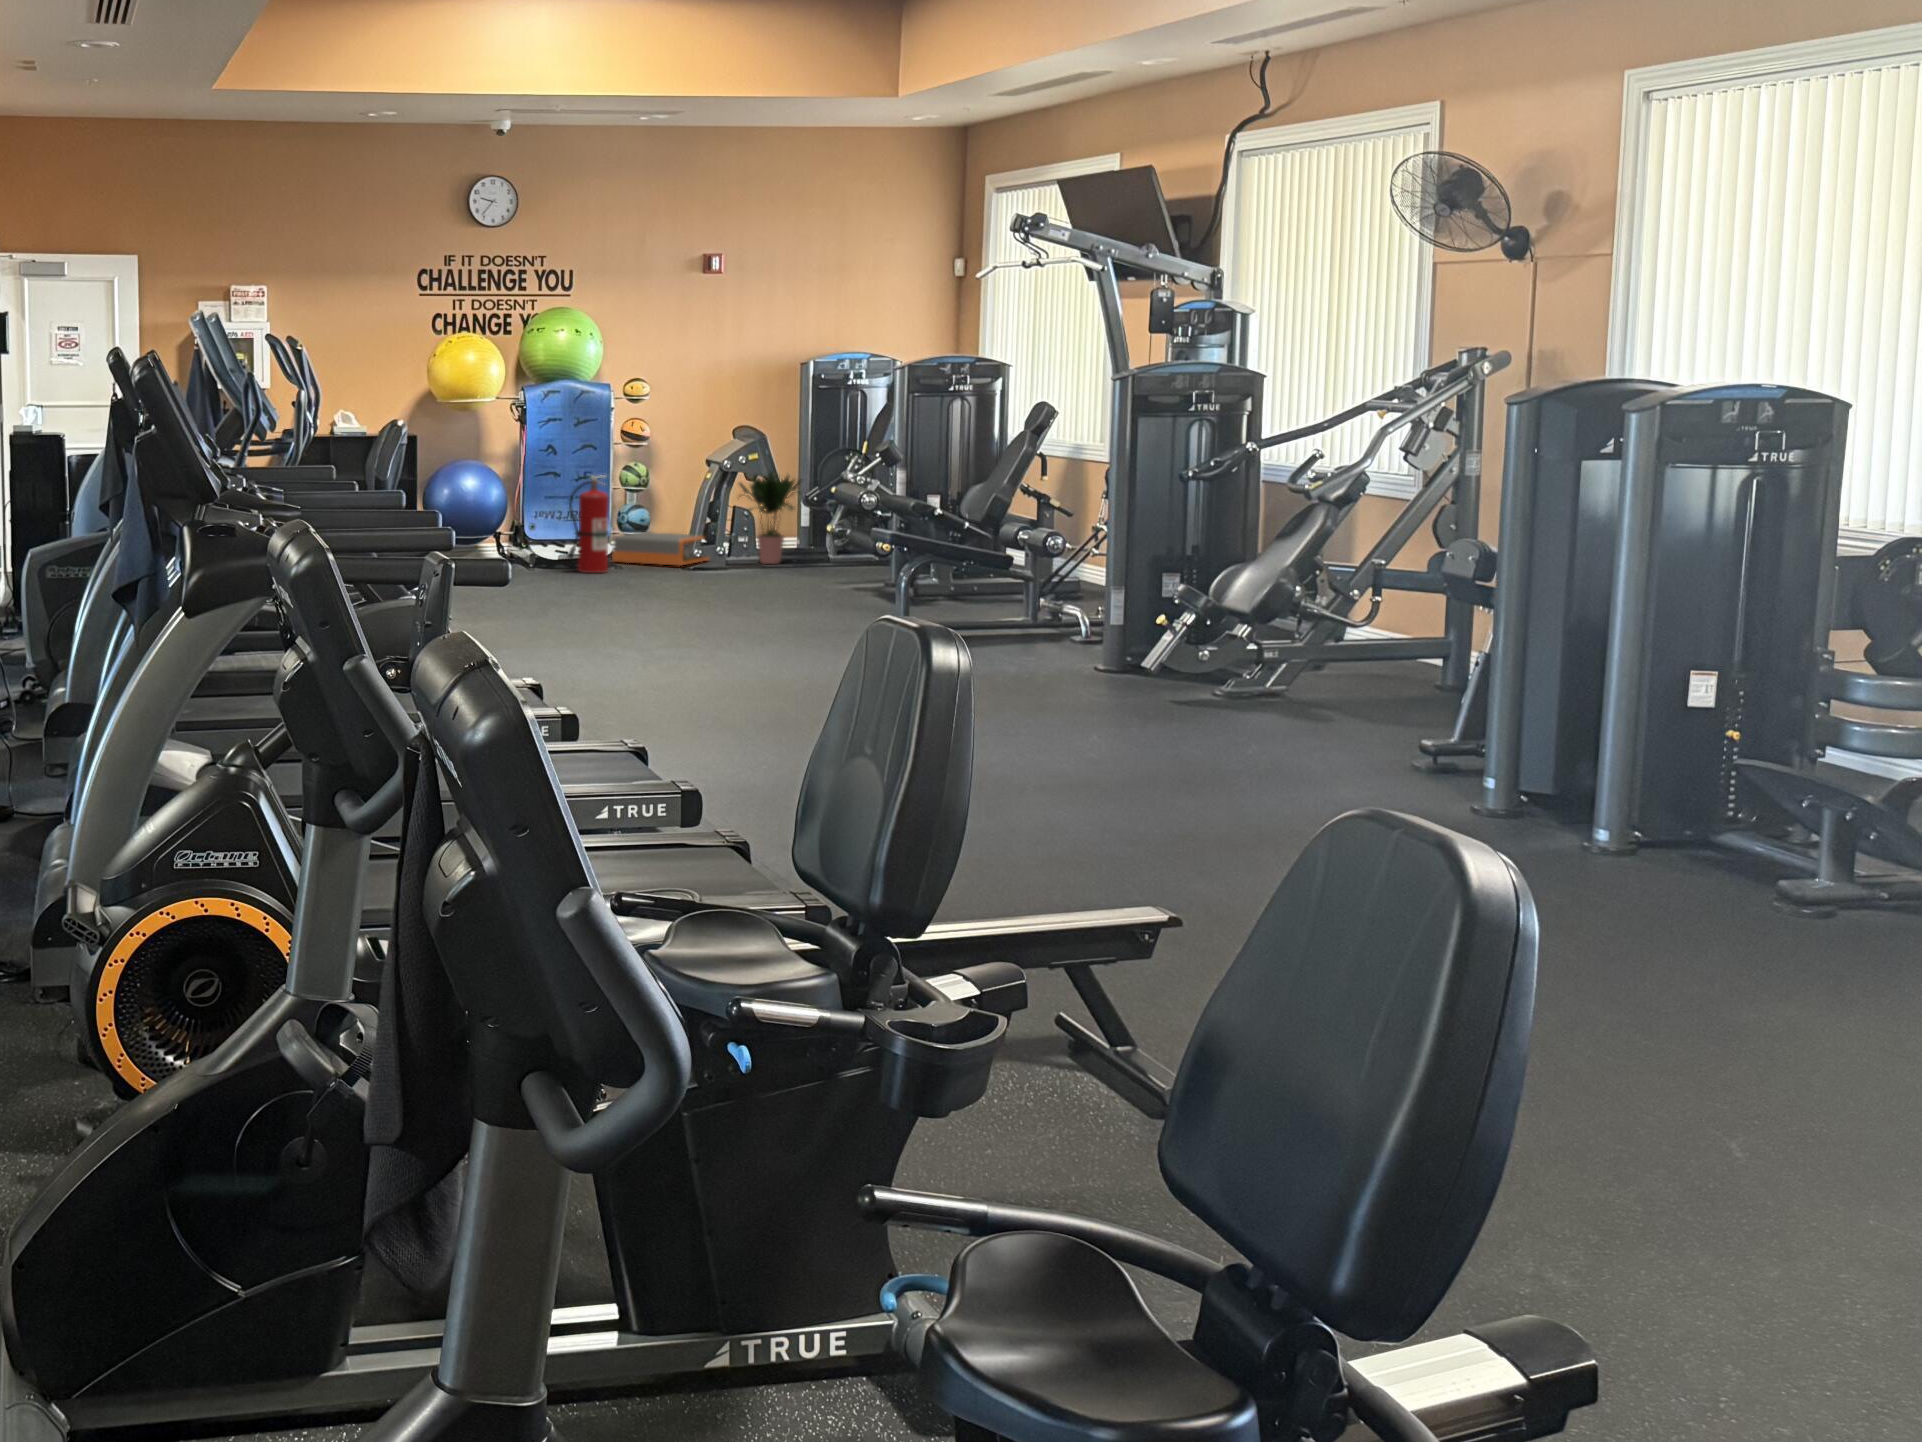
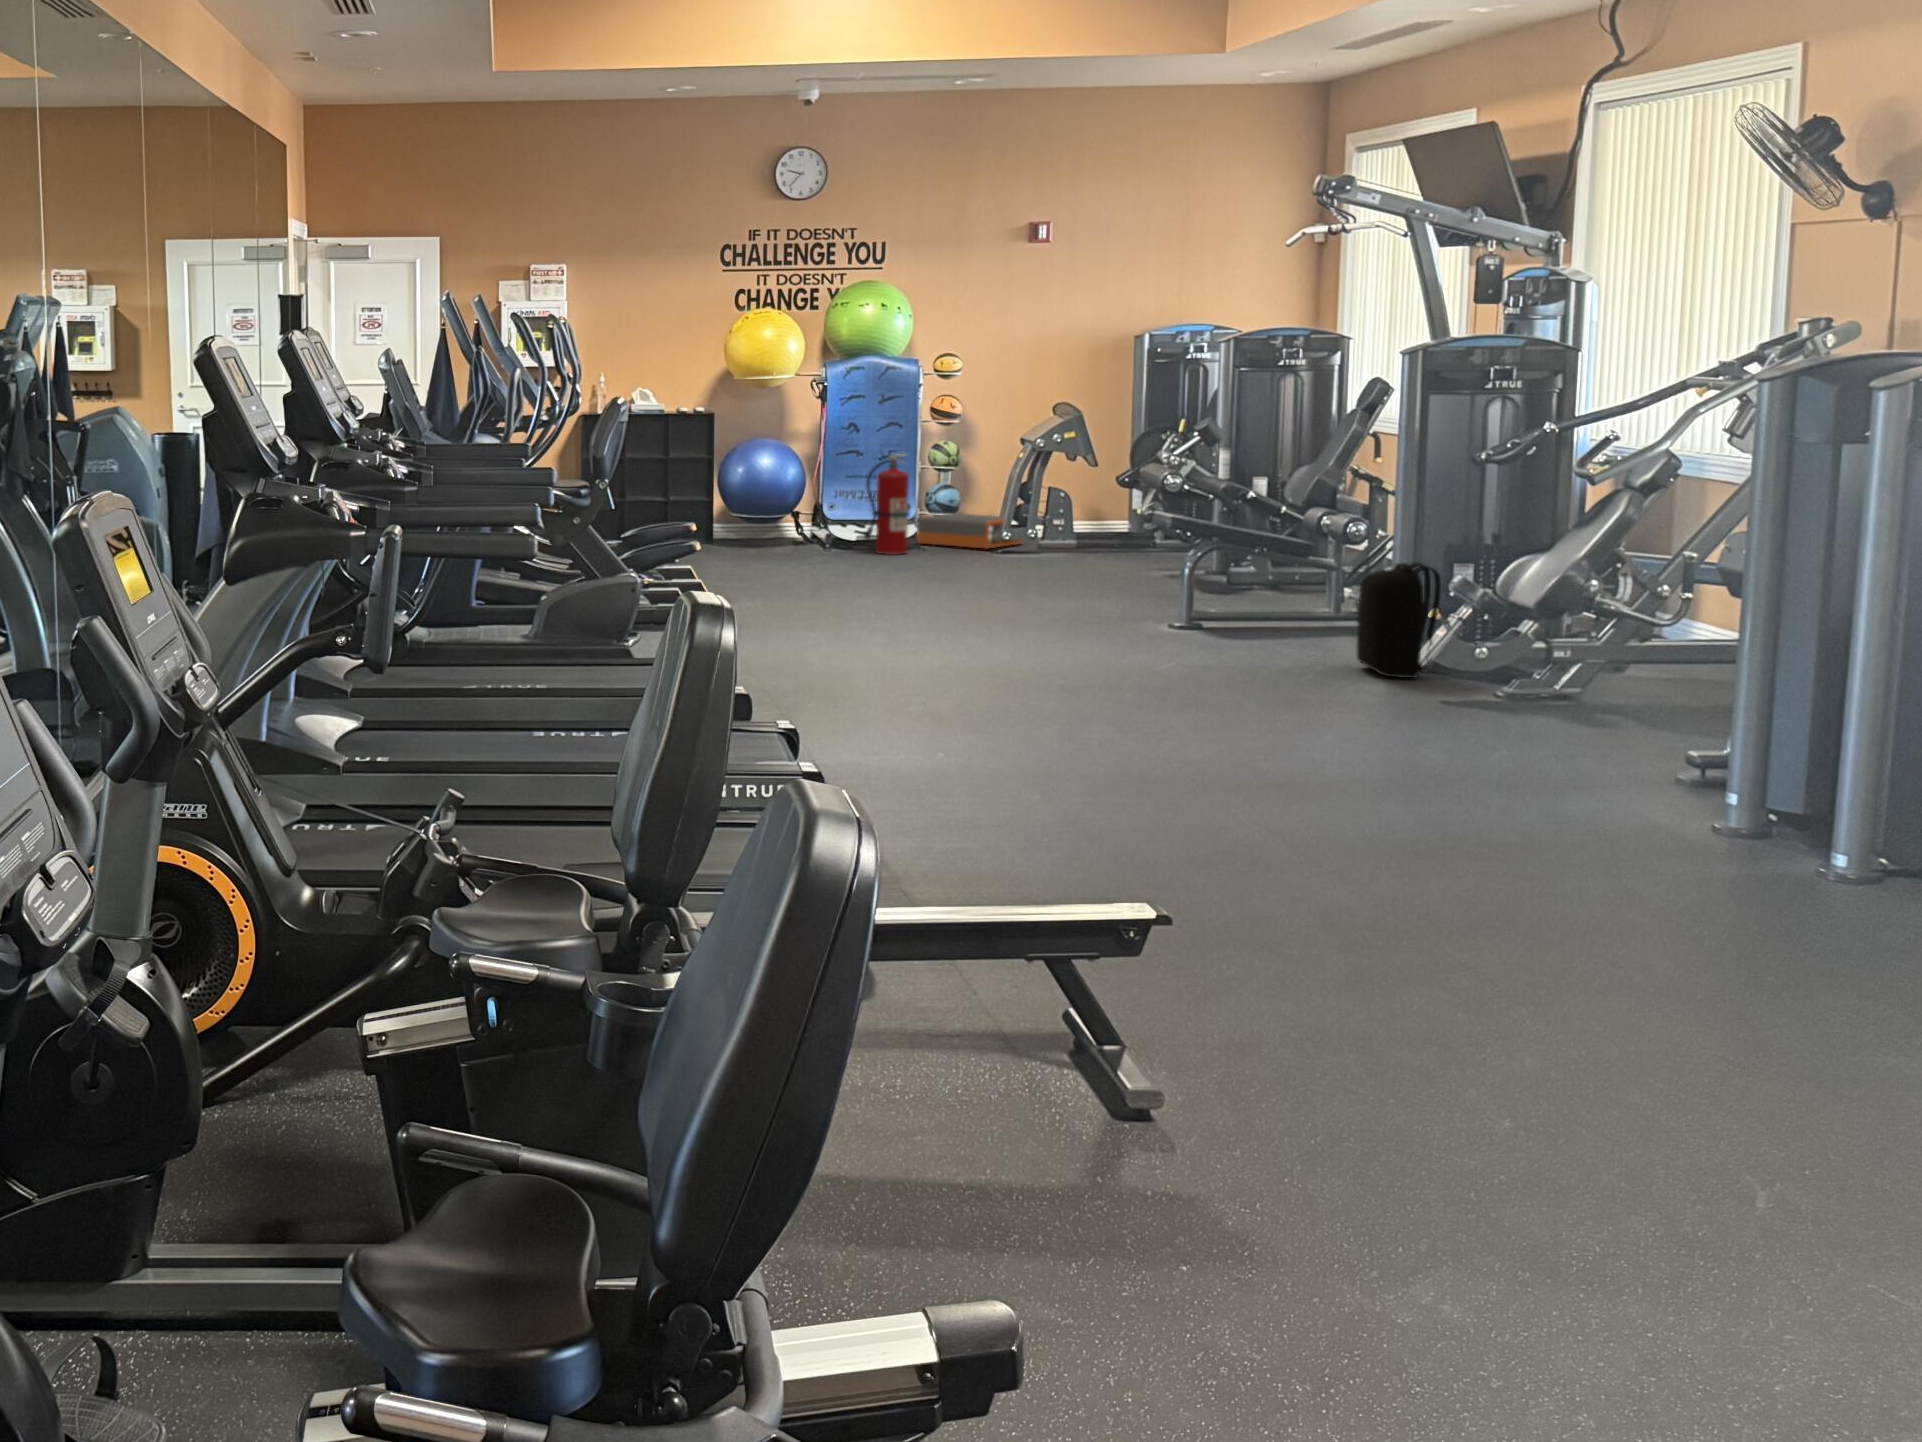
potted plant: present [739,472,801,564] -> none [1049,449,1131,549]
backpack: none [1077,573,1162,681] -> present [1357,563,1441,678]

